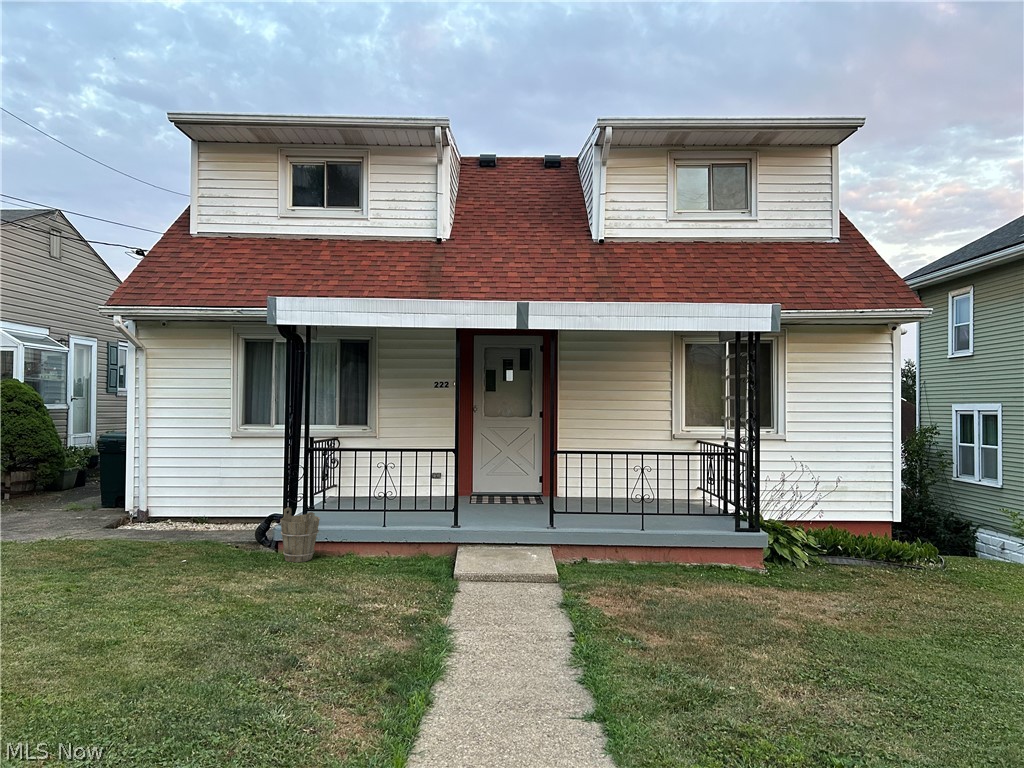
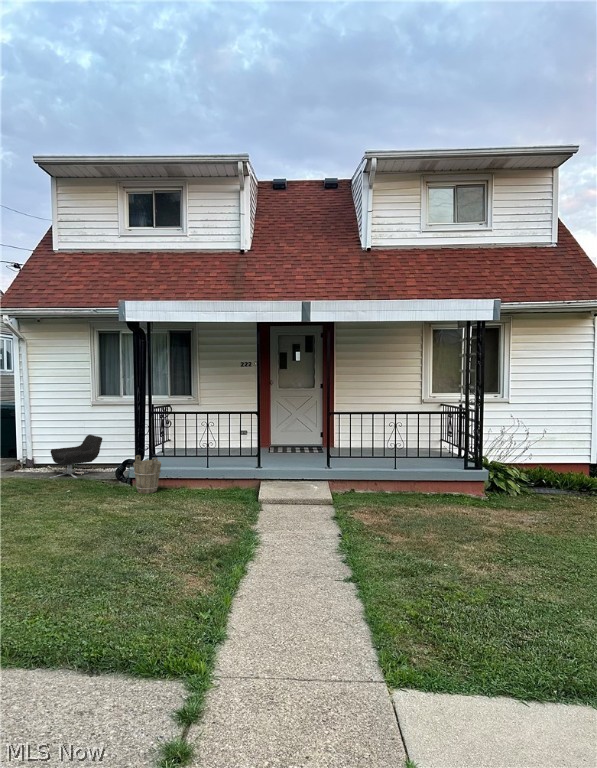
lounge chair: none [167,477,244,537] -> present [51,435,102,478]

